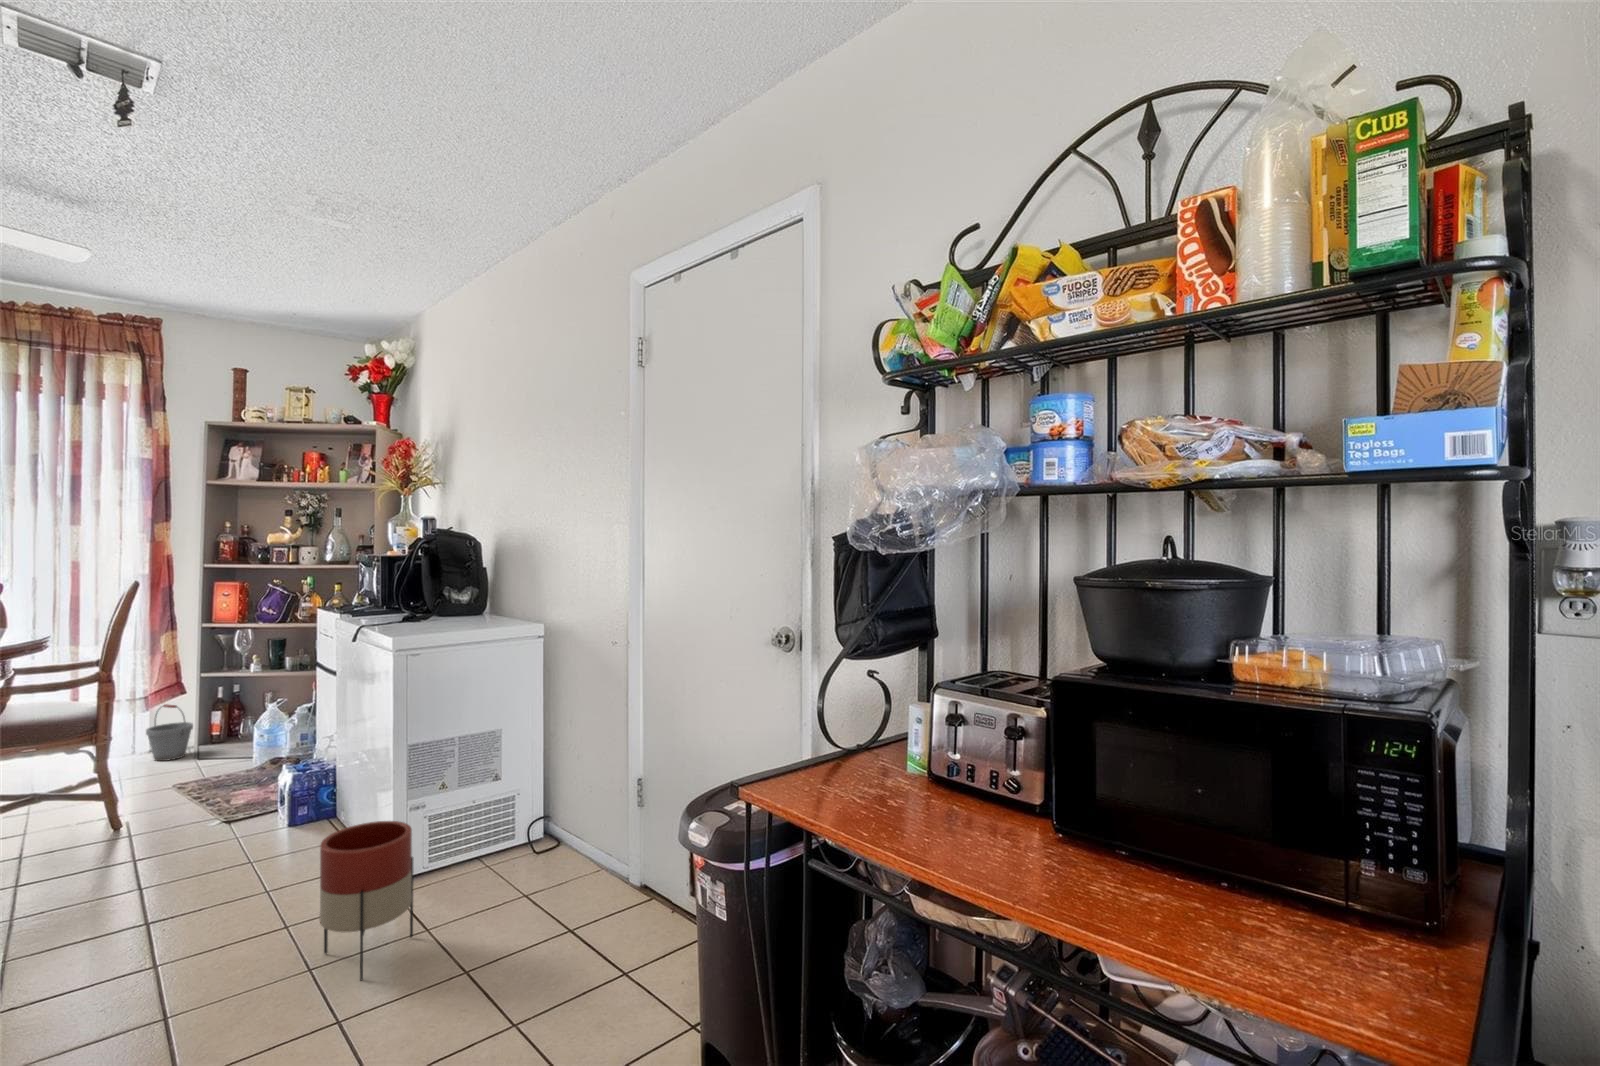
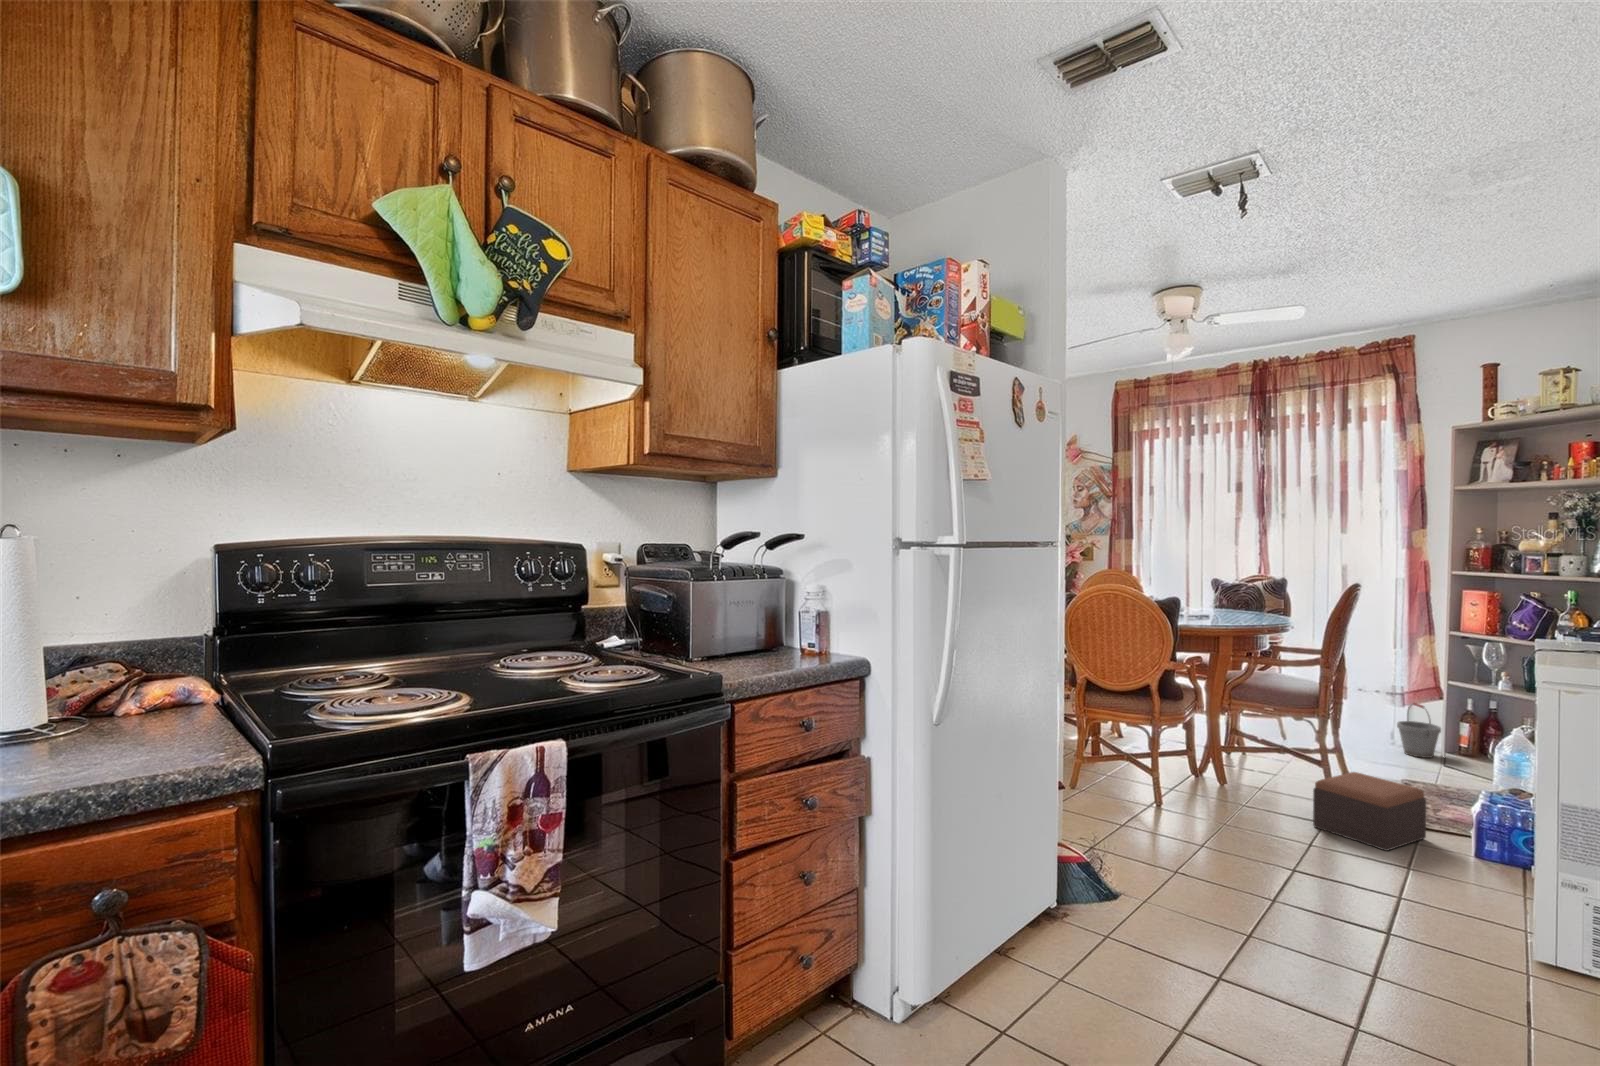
footstool: none [117,782,240,872] -> present [1313,772,1426,851]
planter: present [319,821,413,980] -> none [1397,857,1513,1015]

